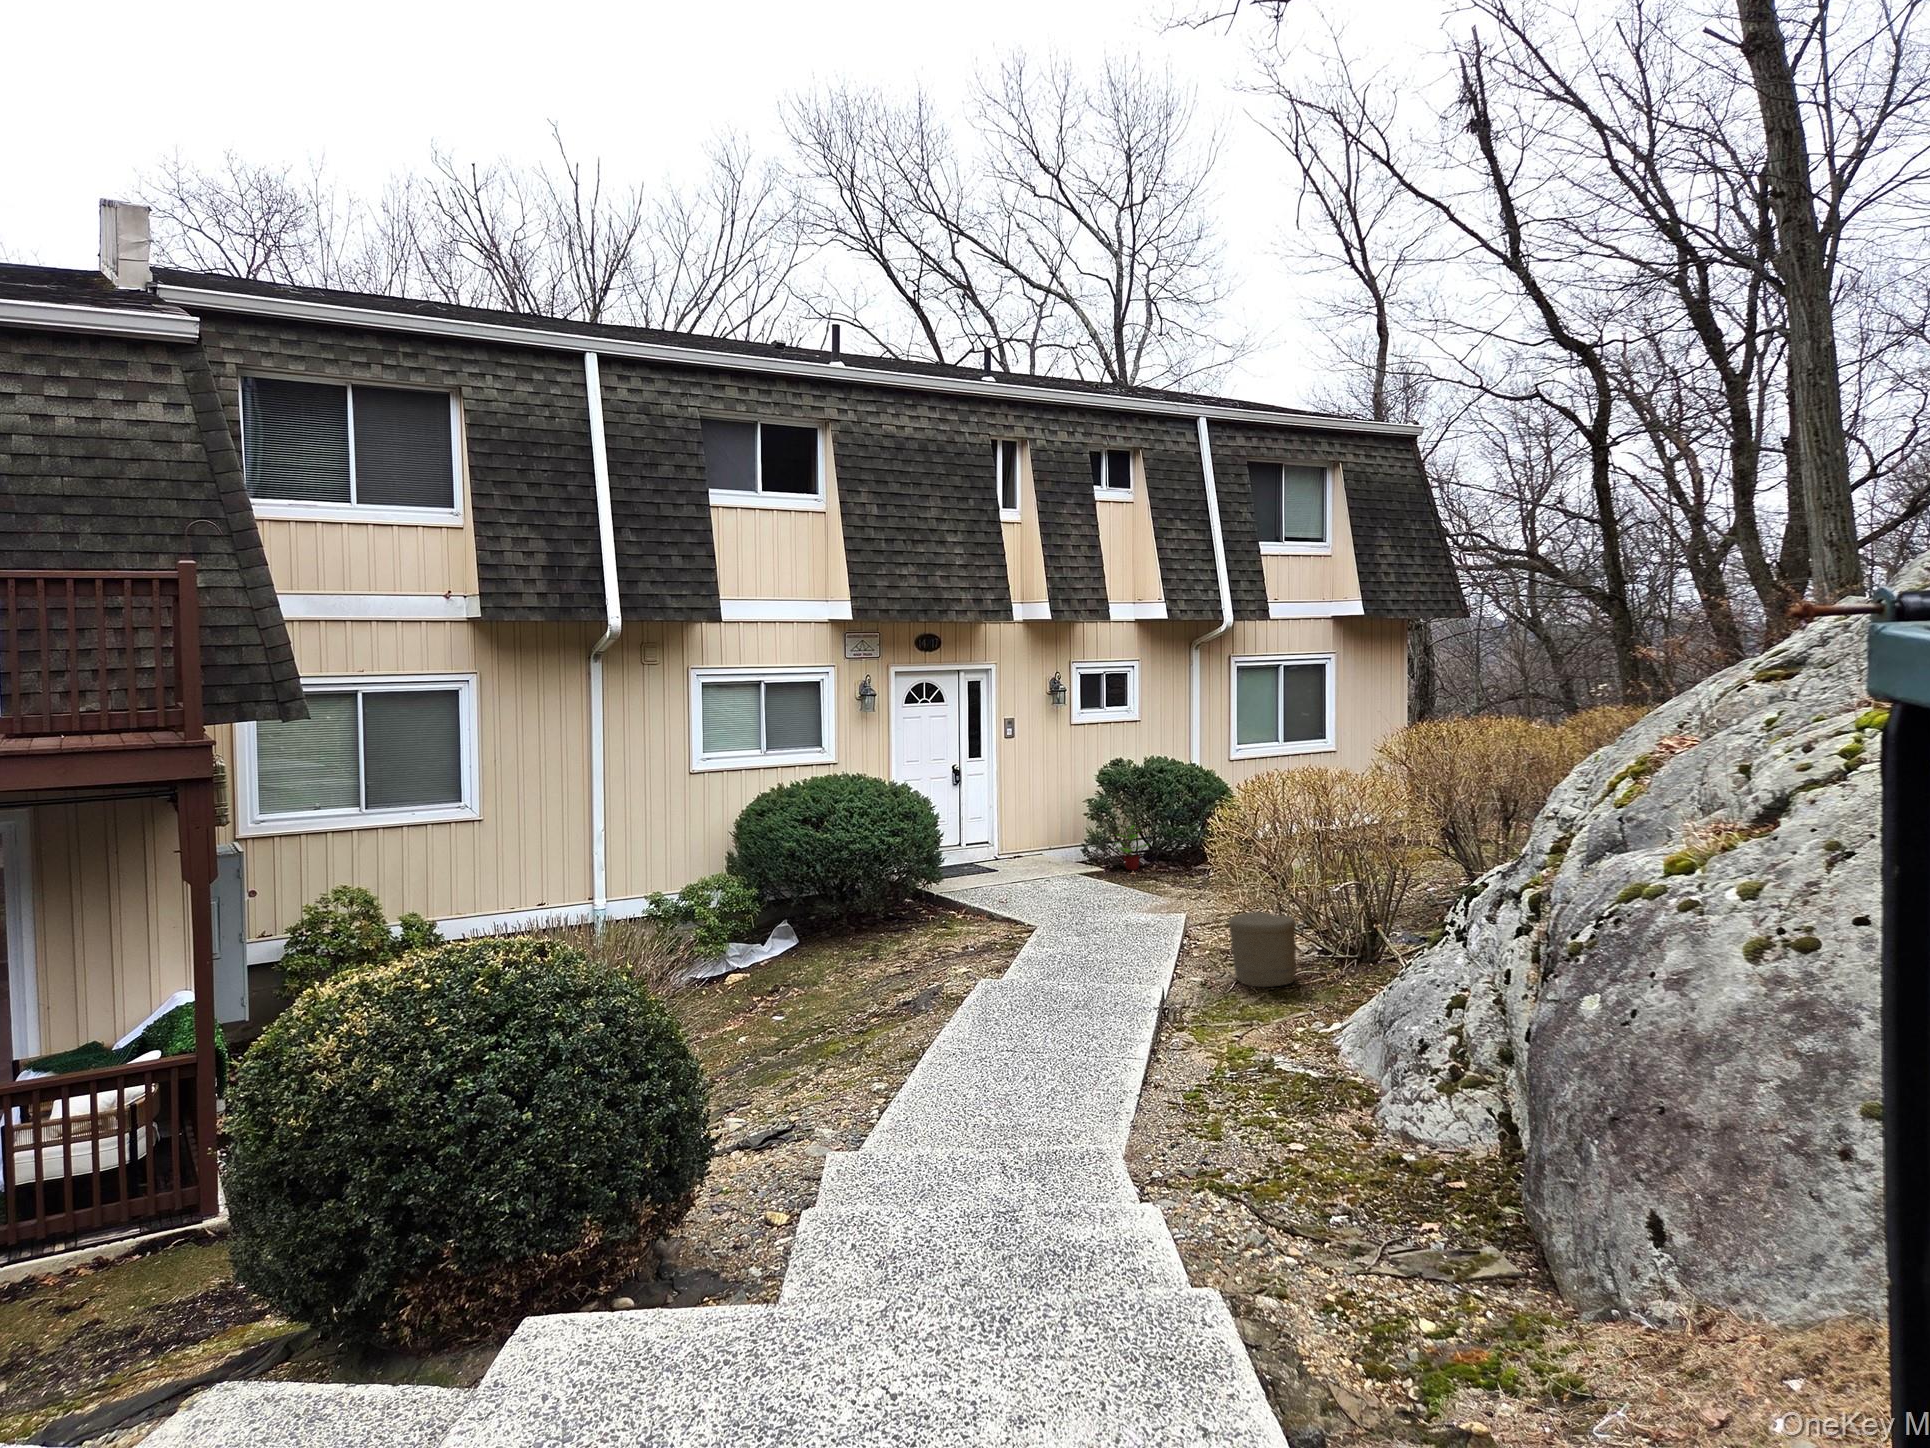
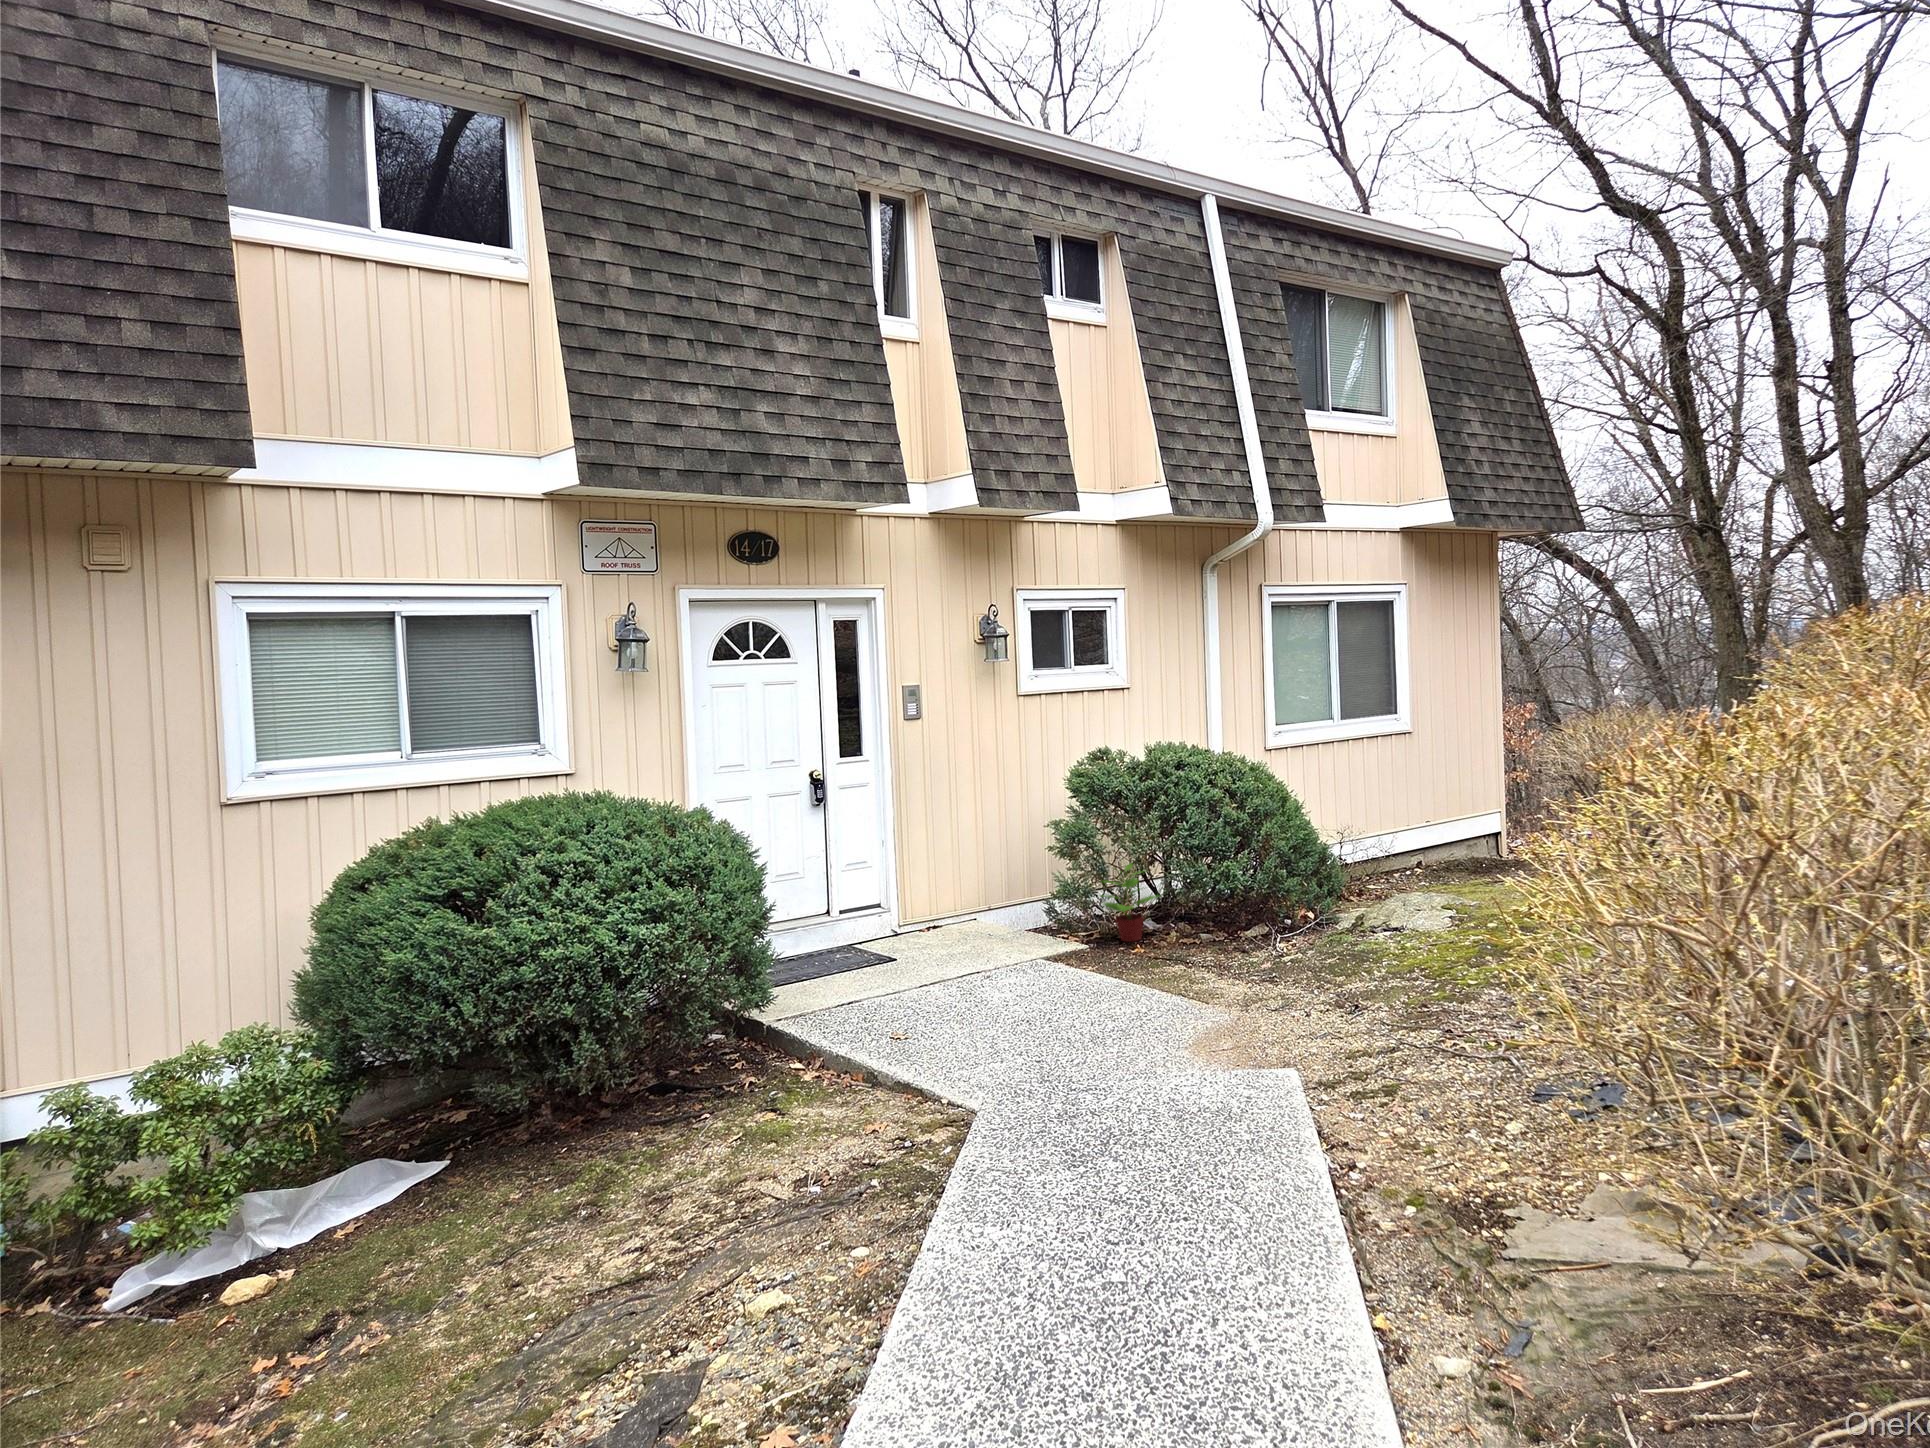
woven basket: present [1229,912,1296,987] -> none [1476,1088,1667,1317]

